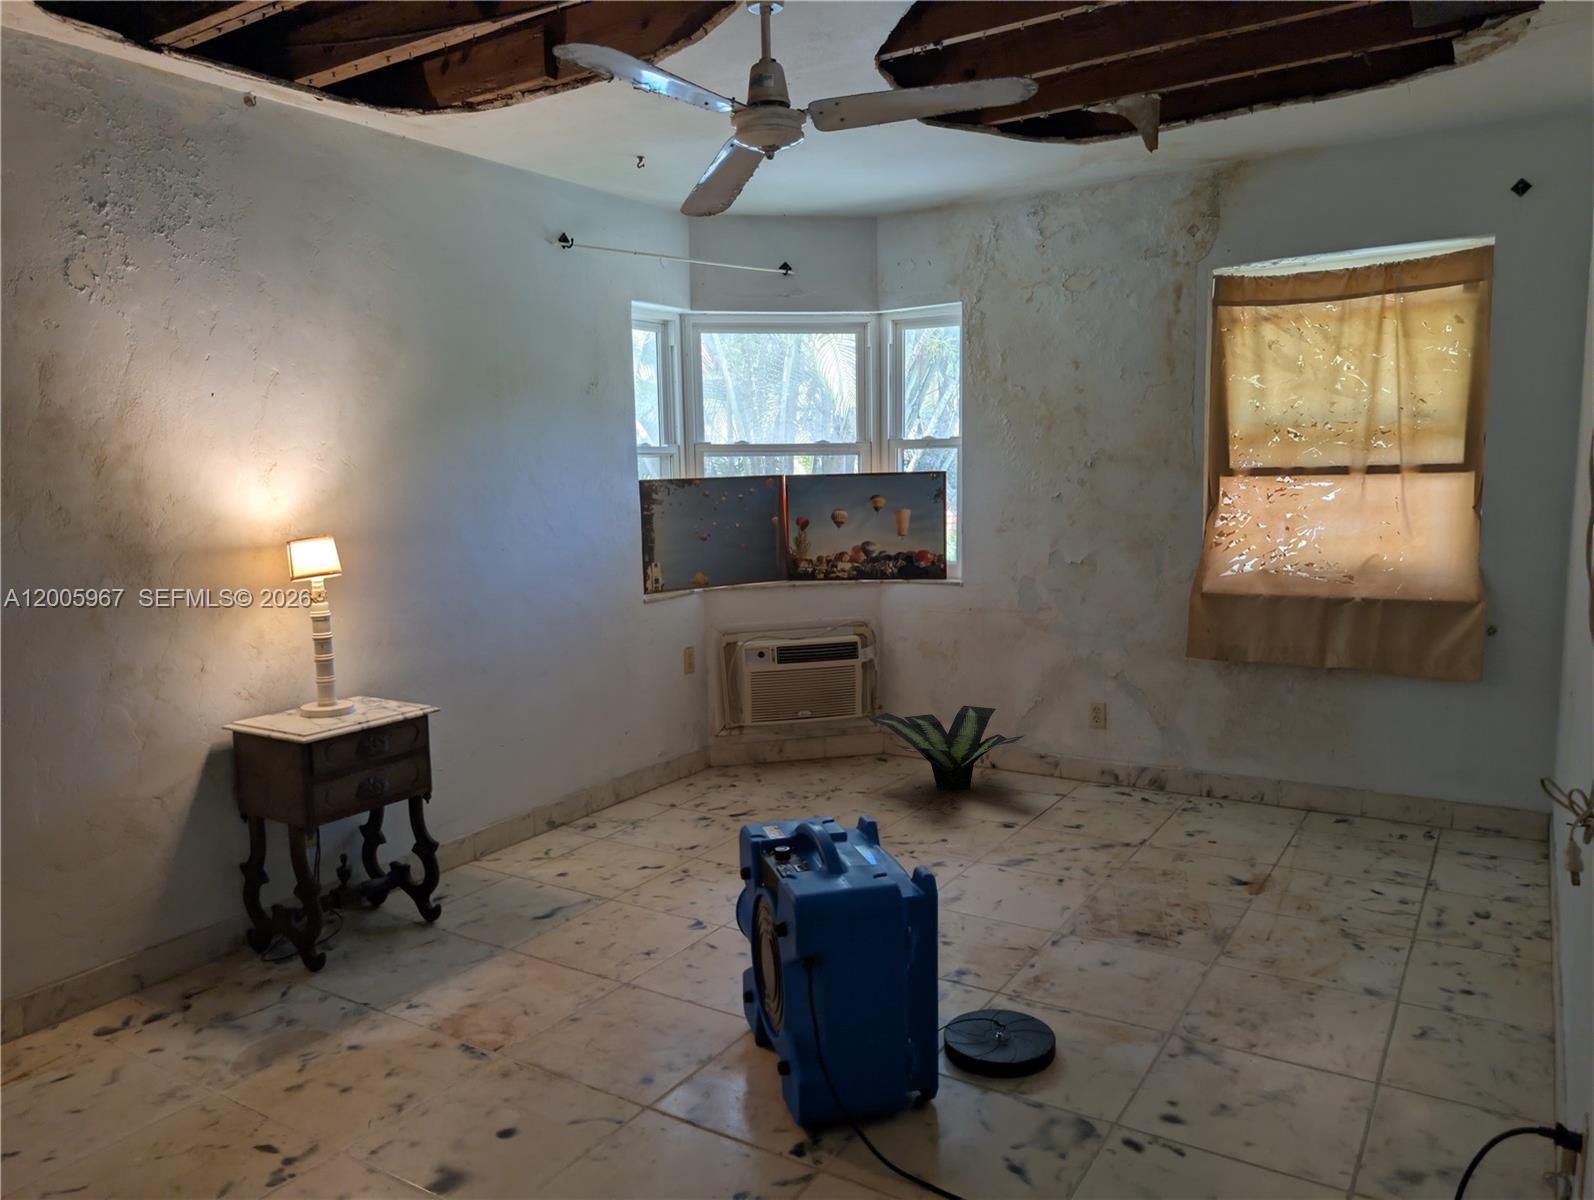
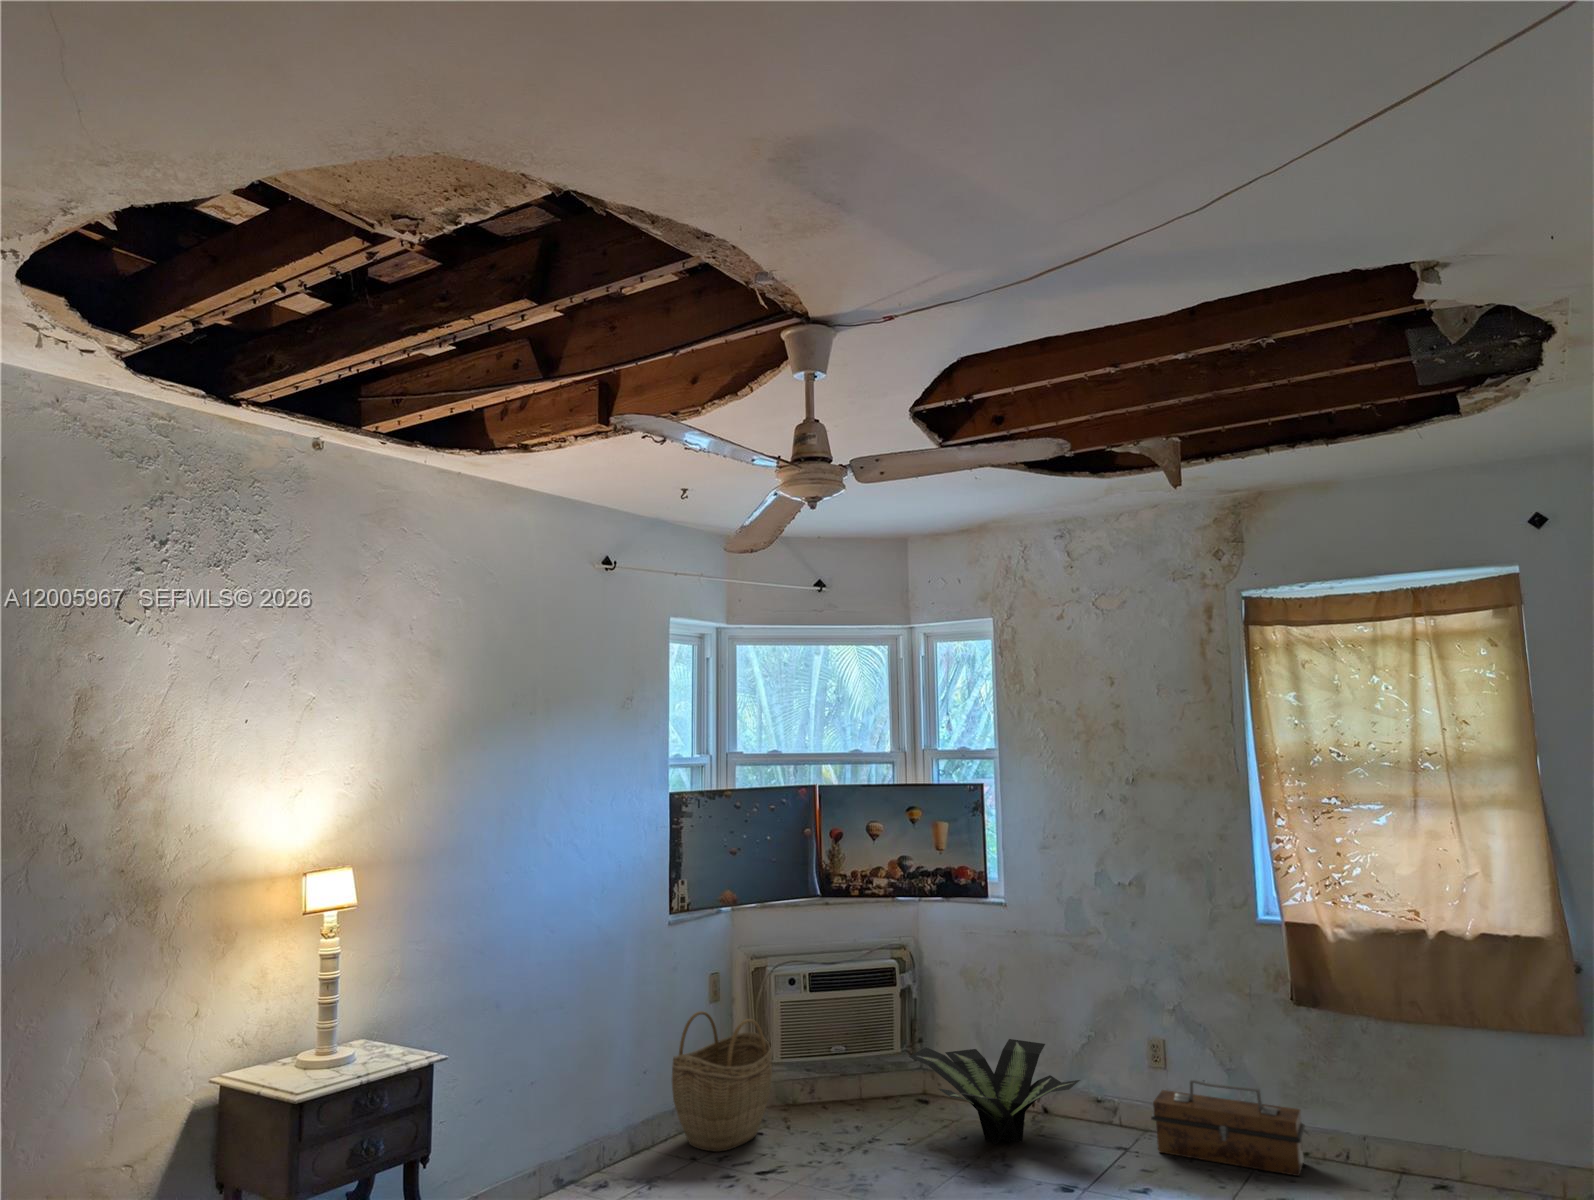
woven basket: none [651,683,744,799] -> present [672,1011,772,1152]
toolbox: none [1086,733,1222,808] -> present [1151,1080,1305,1176]

